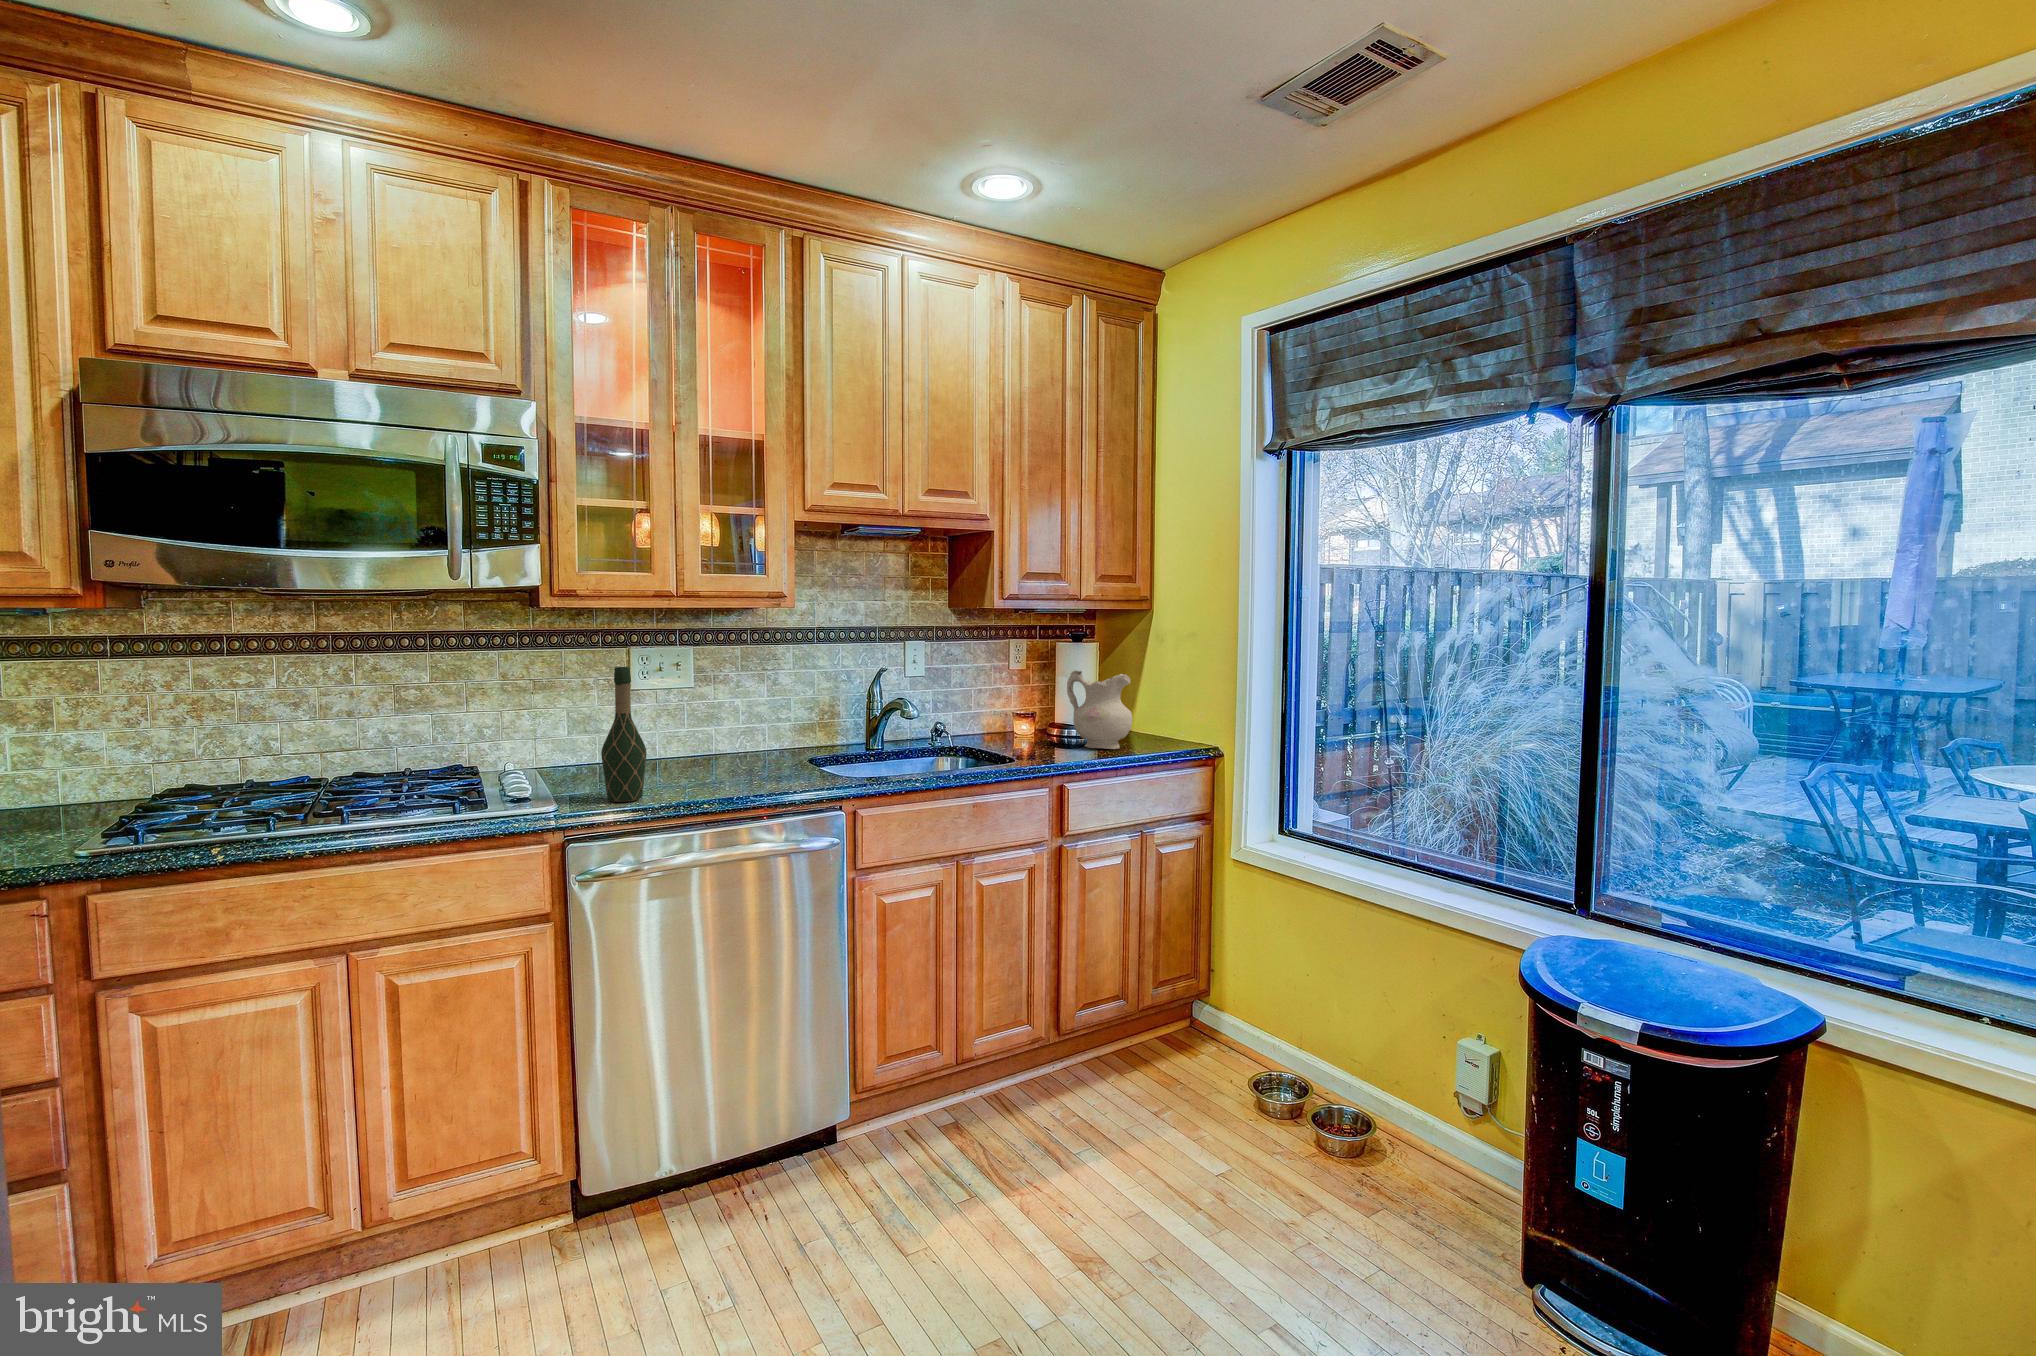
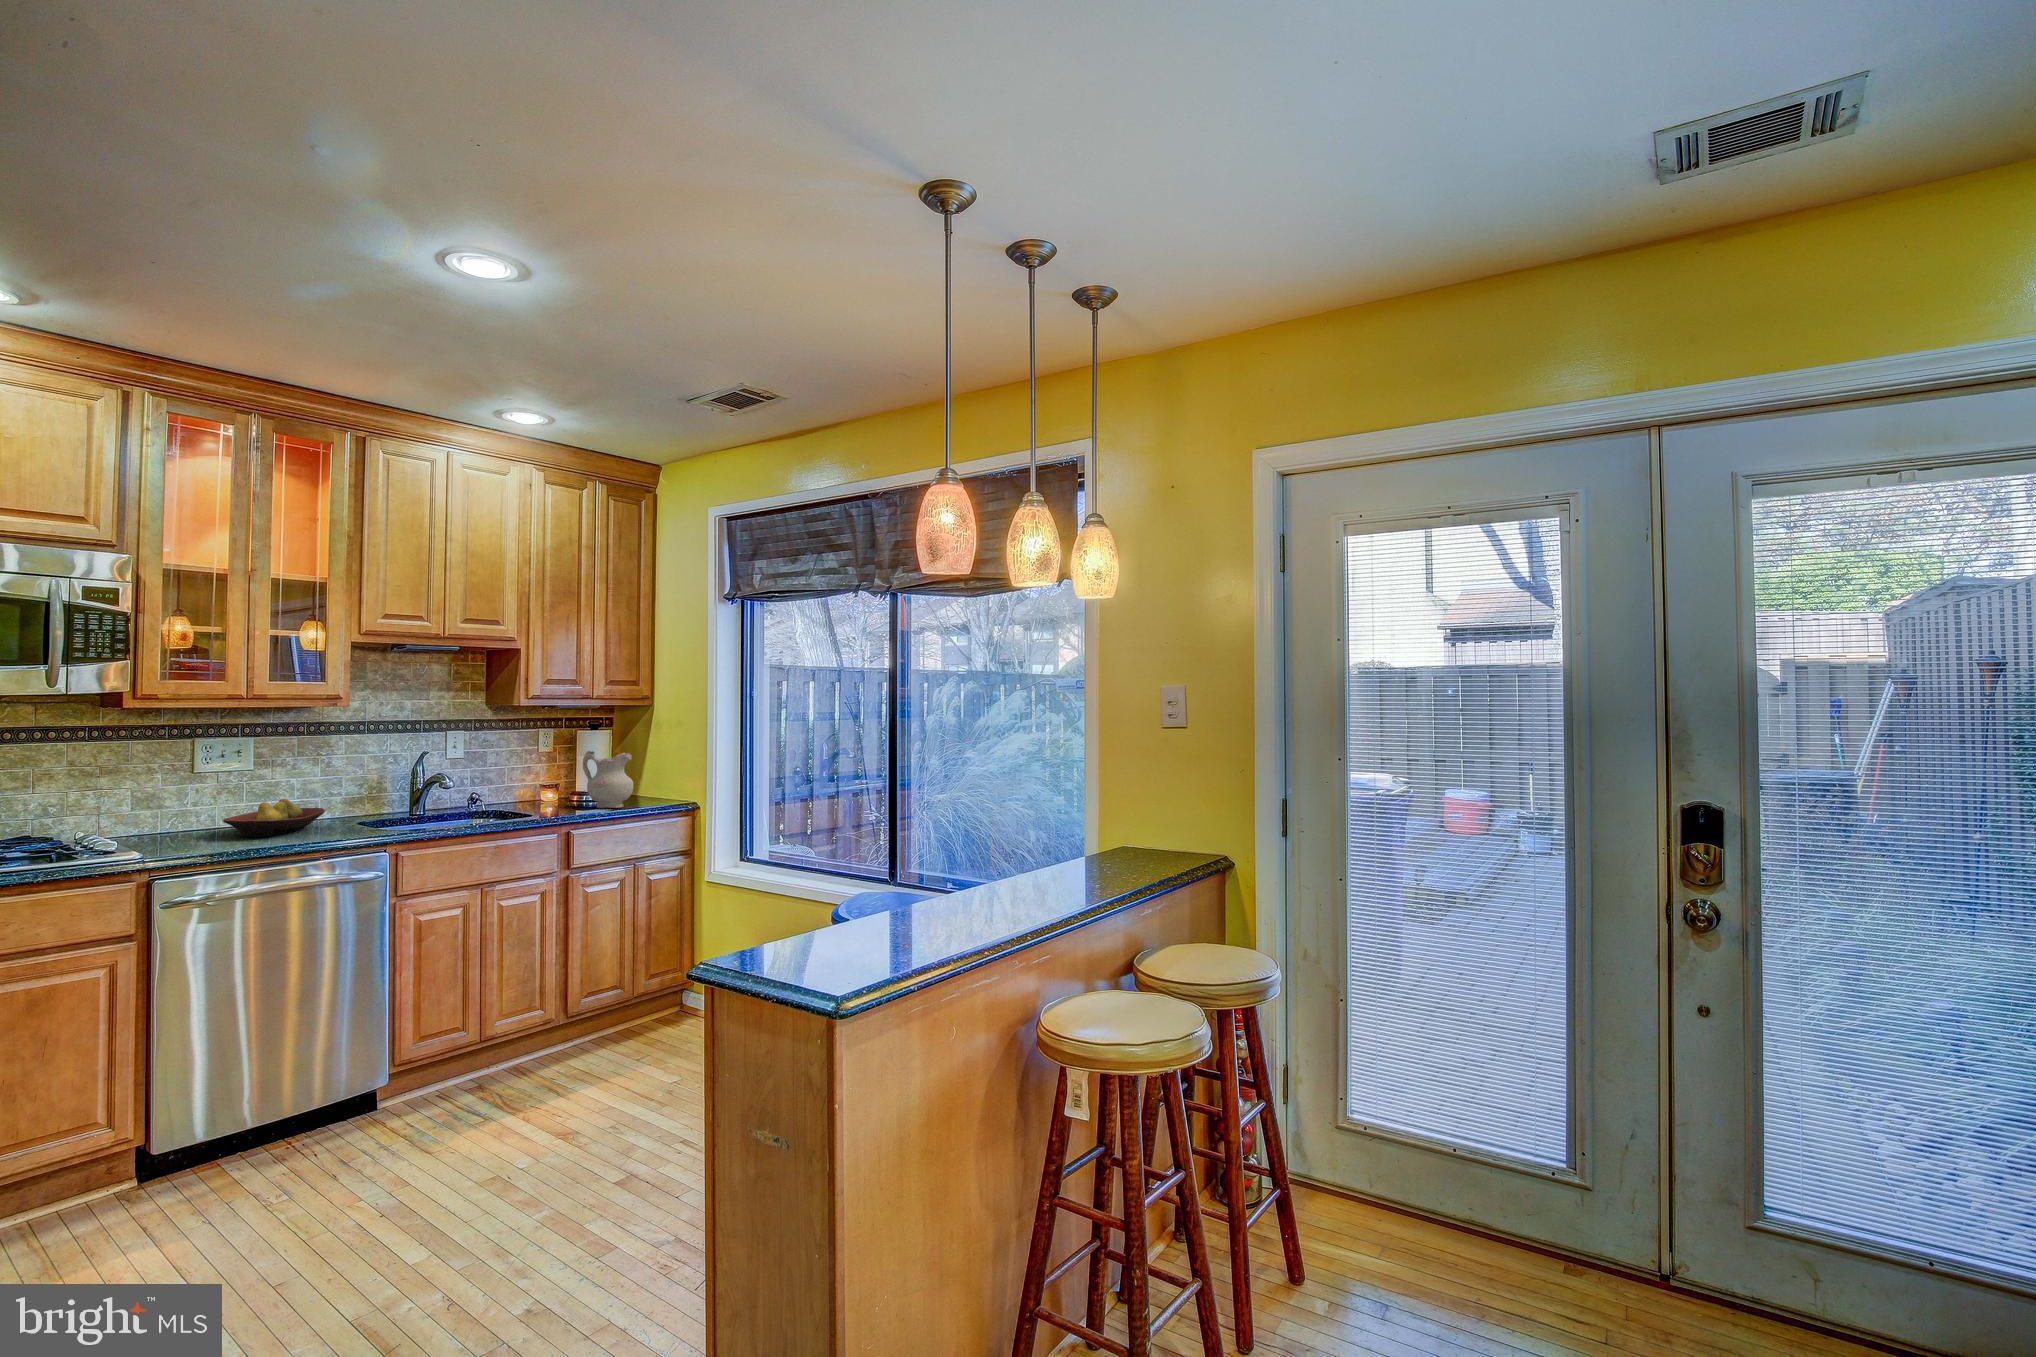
wine bottle: present [601,667,646,802] -> none [182,751,222,851]
fruit bowl: none [654,729,770,780] -> present [223,799,325,837]

